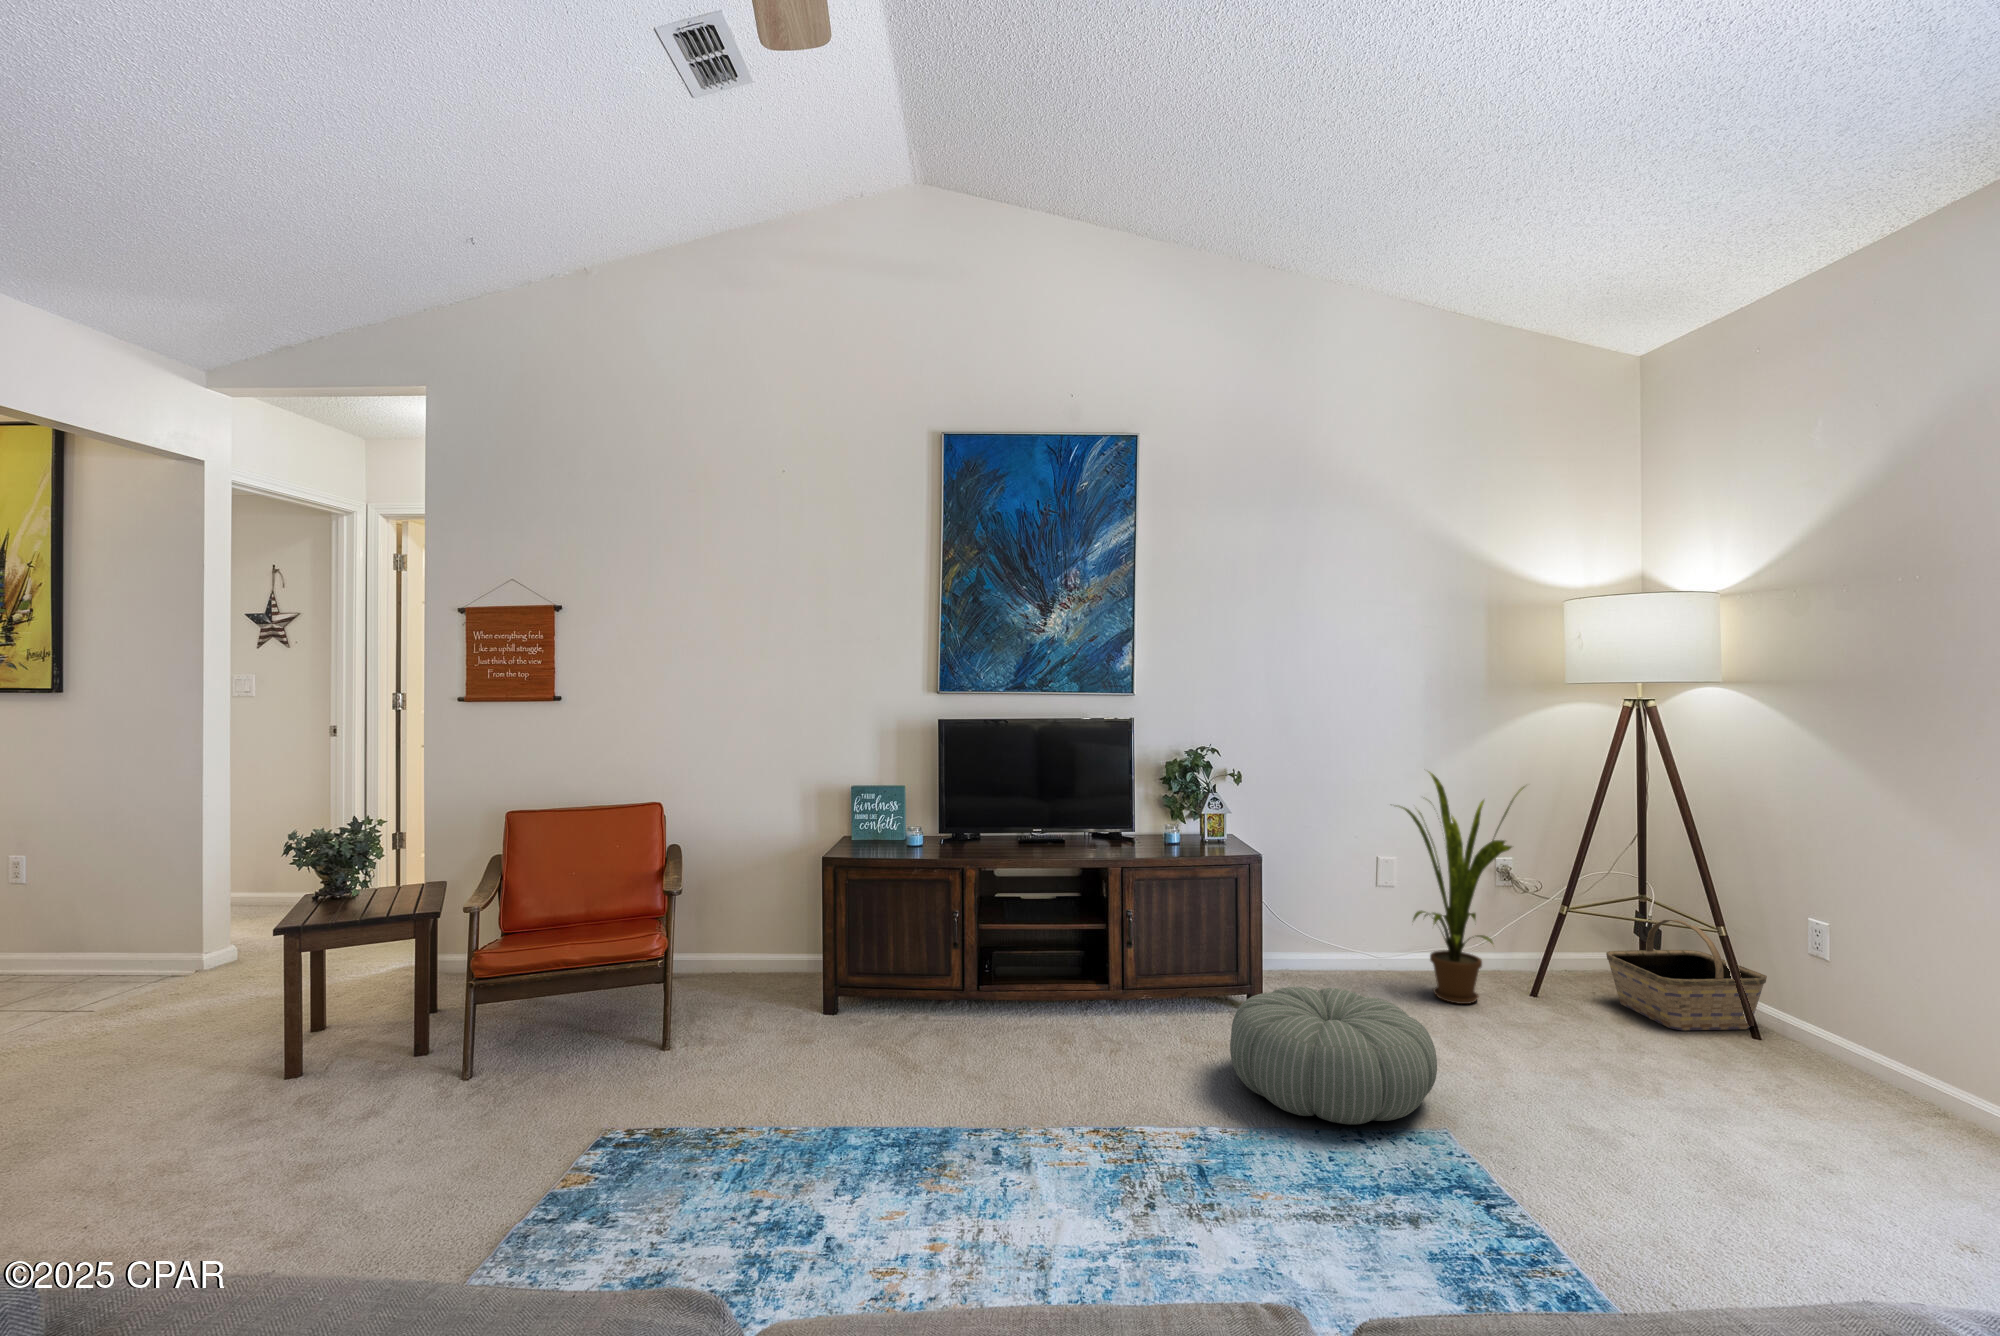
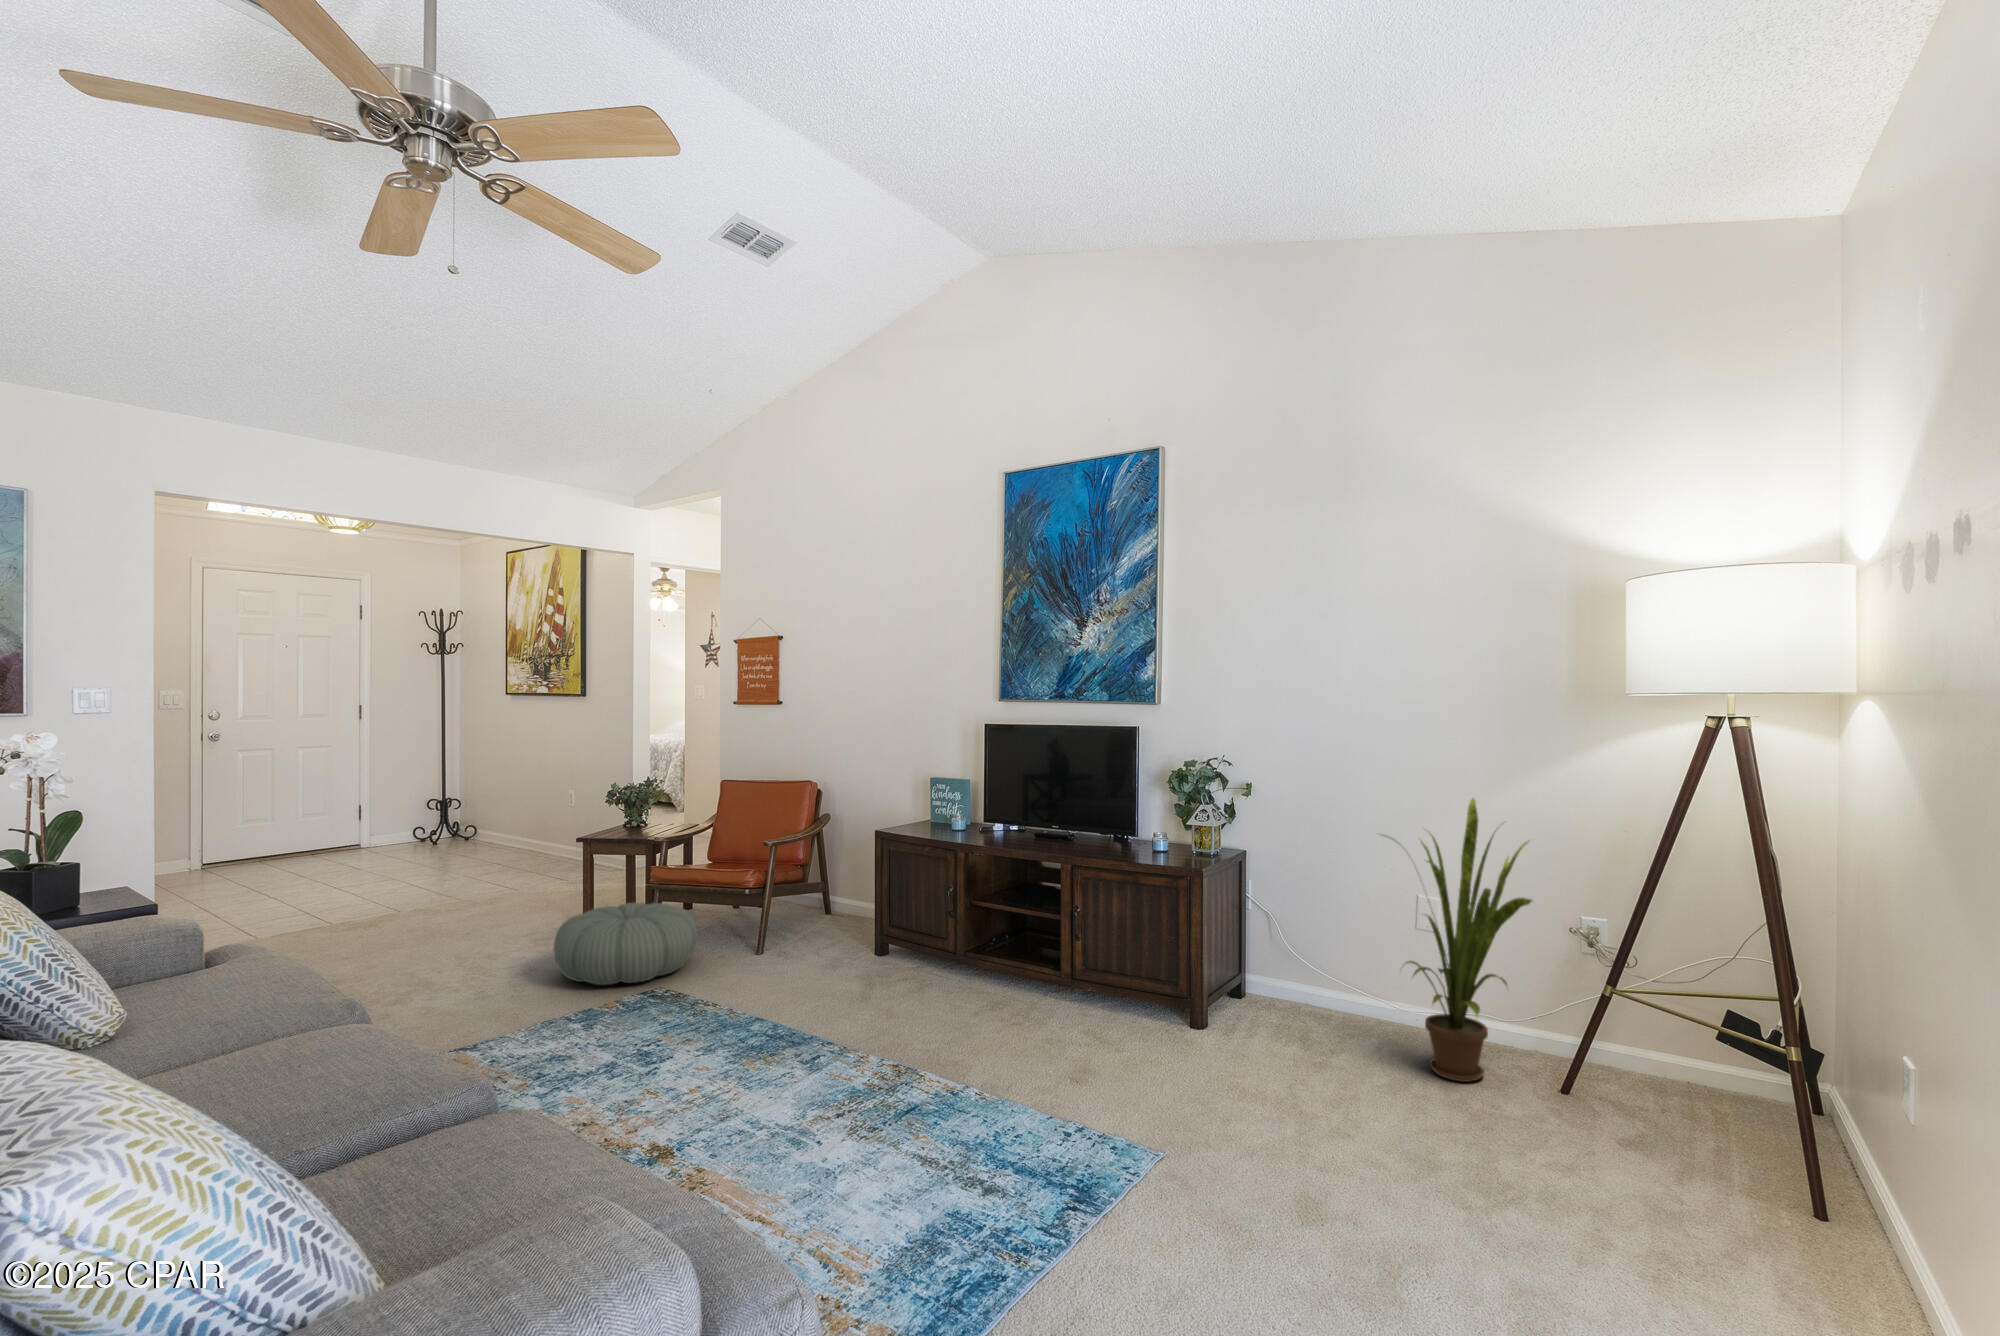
basket: present [1606,920,1767,1030] -> none [1665,1031,1872,1210]
pouf: present [1230,987,1437,1124] -> present [554,903,697,985]

